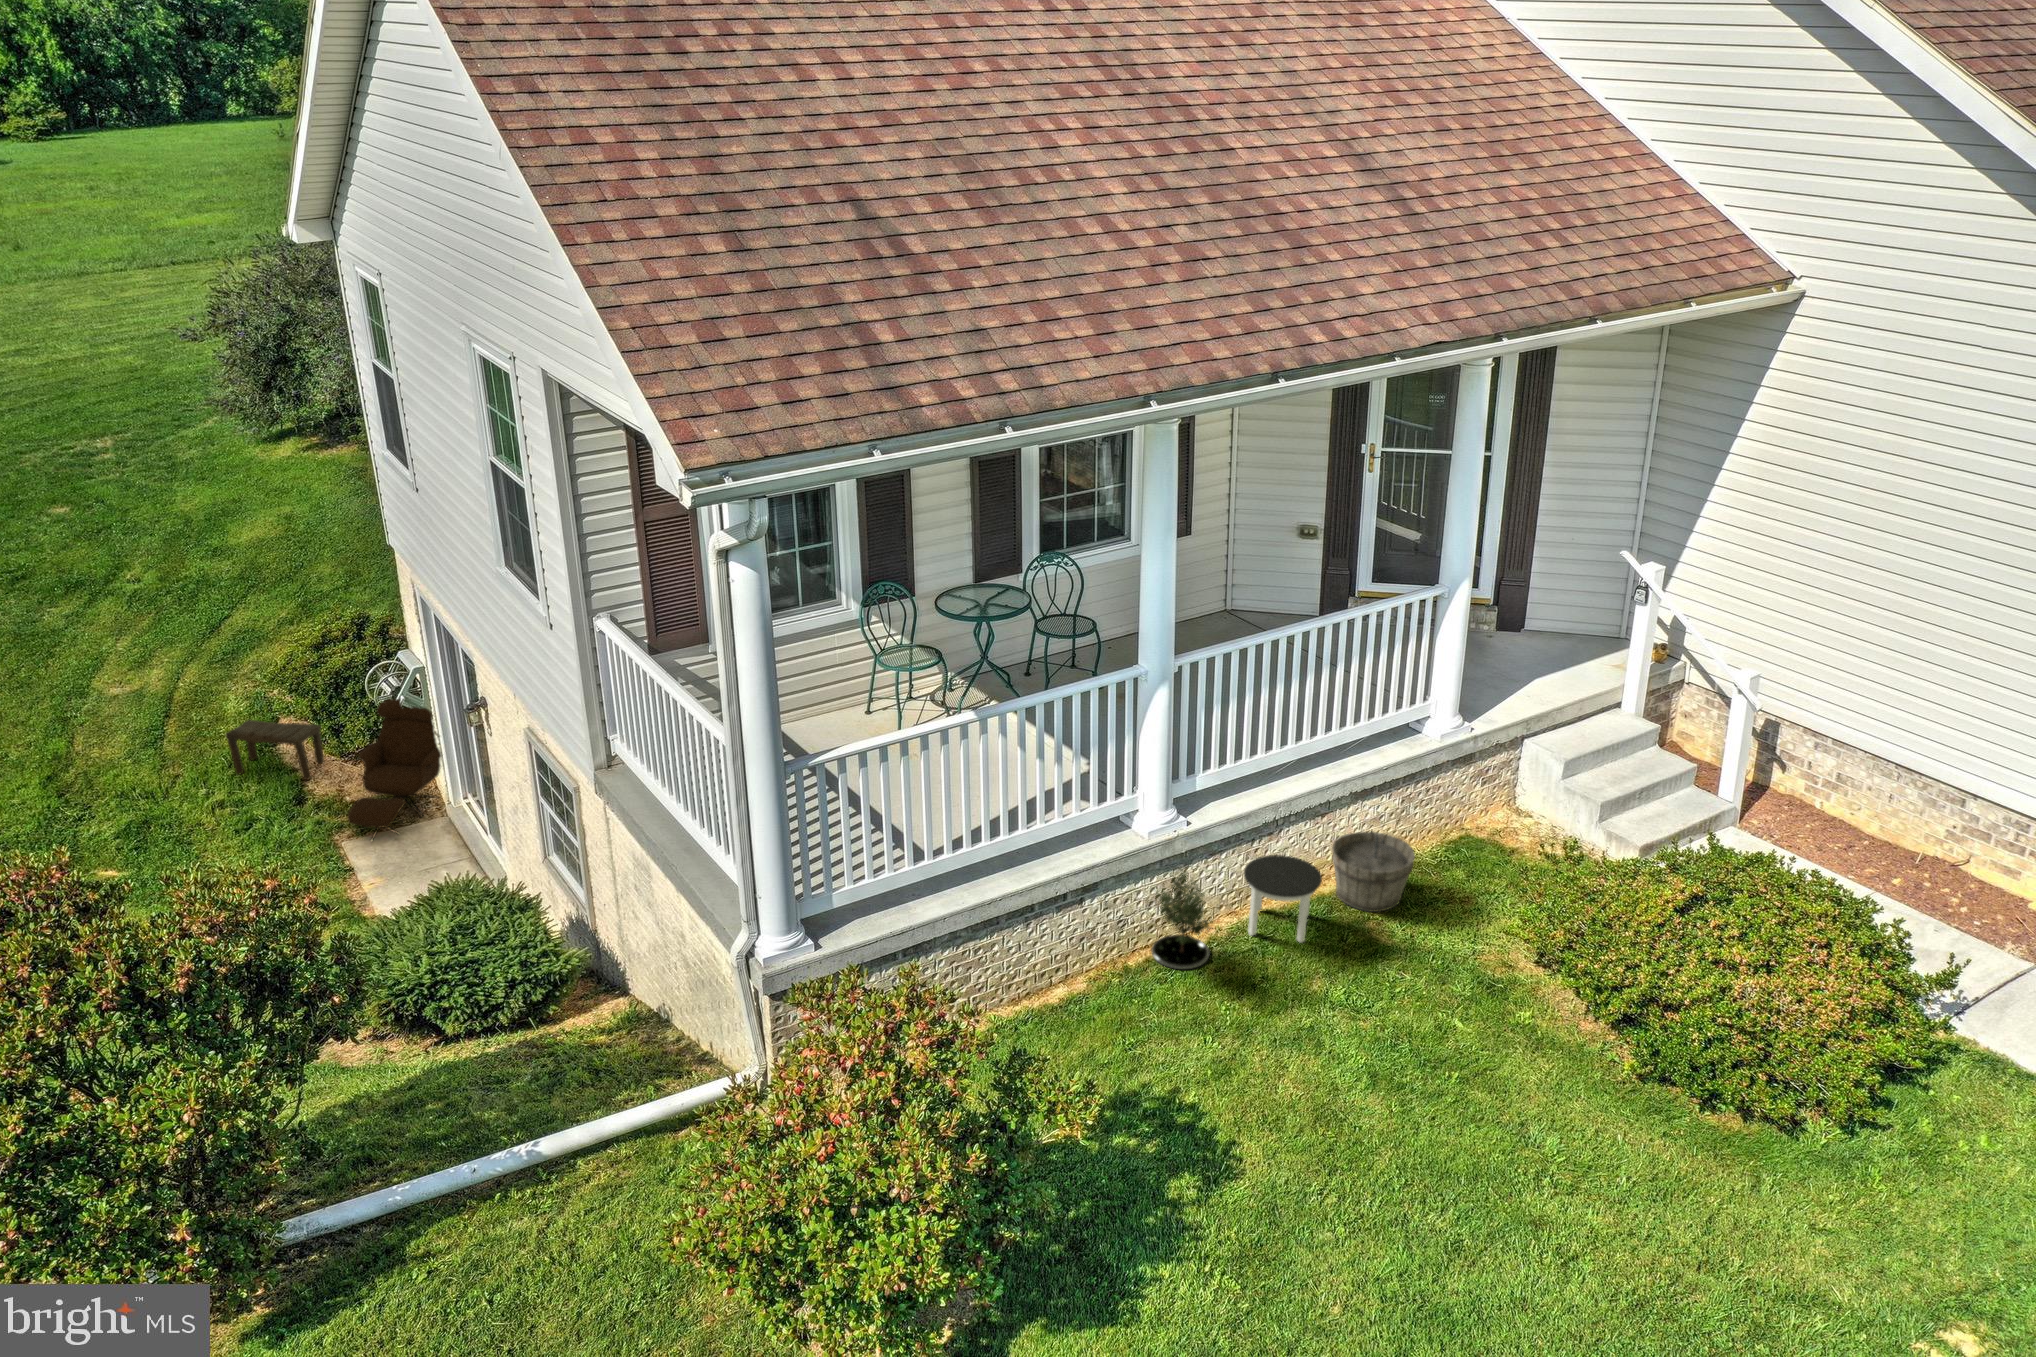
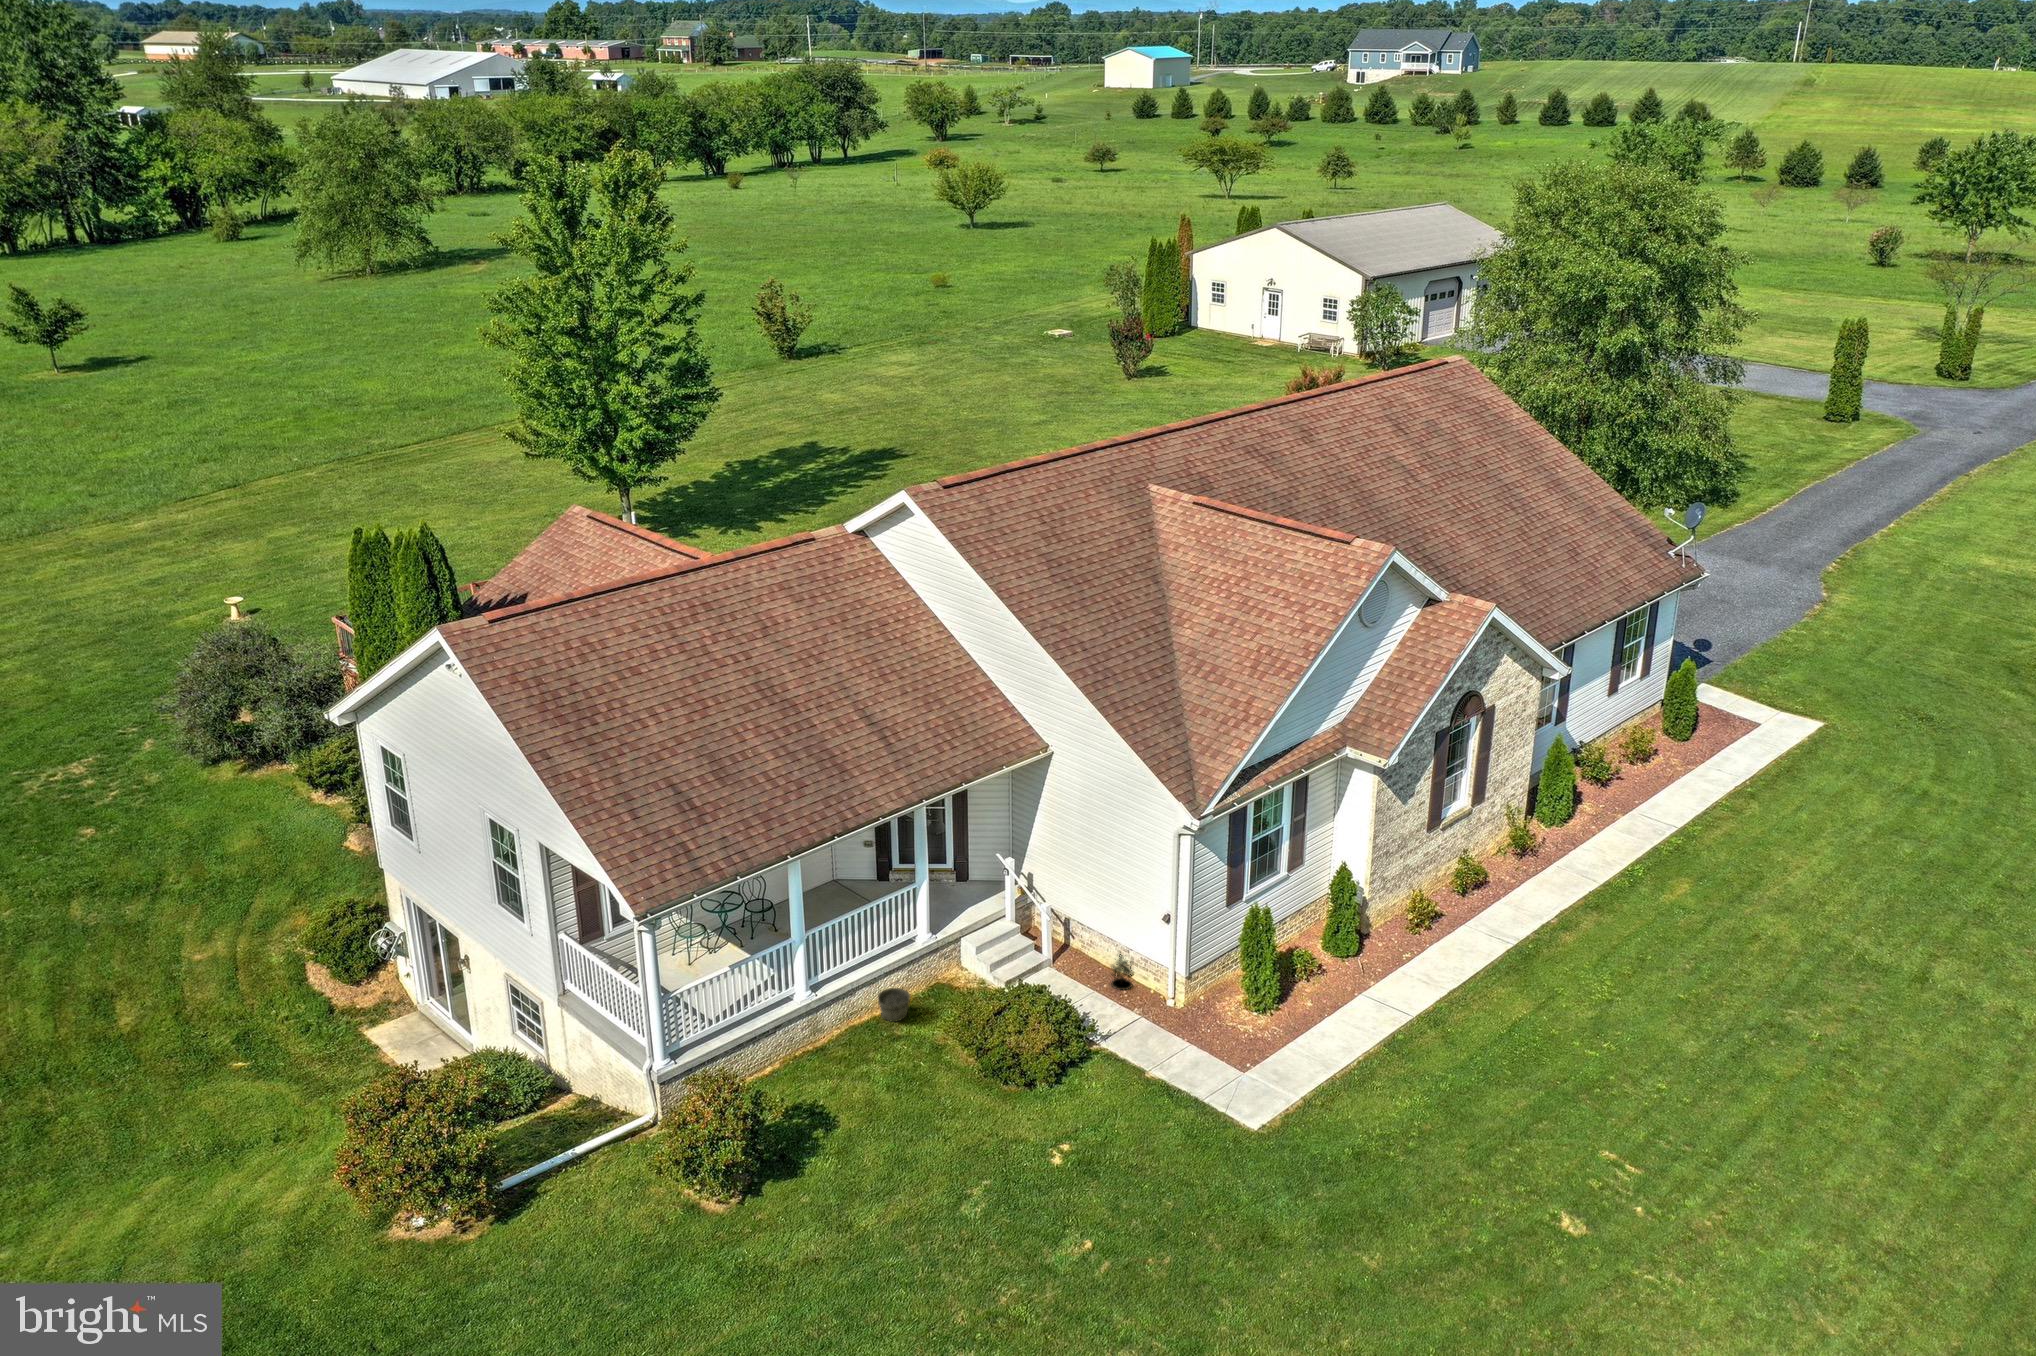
lounge chair: present [347,699,442,841] -> none [370,949,419,1031]
bench: present [226,720,324,780] -> none [284,966,340,1000]
round table: present [1244,855,1322,942] -> none [841,1003,872,1039]
potted tree: present [1151,869,1213,969] -> present [1111,952,1134,990]

